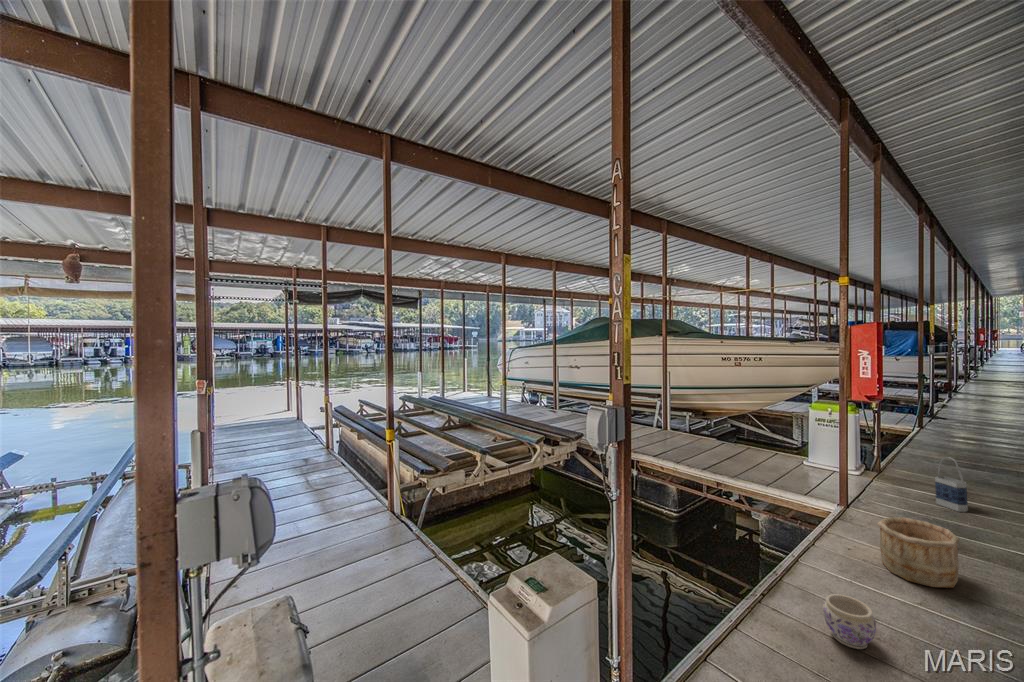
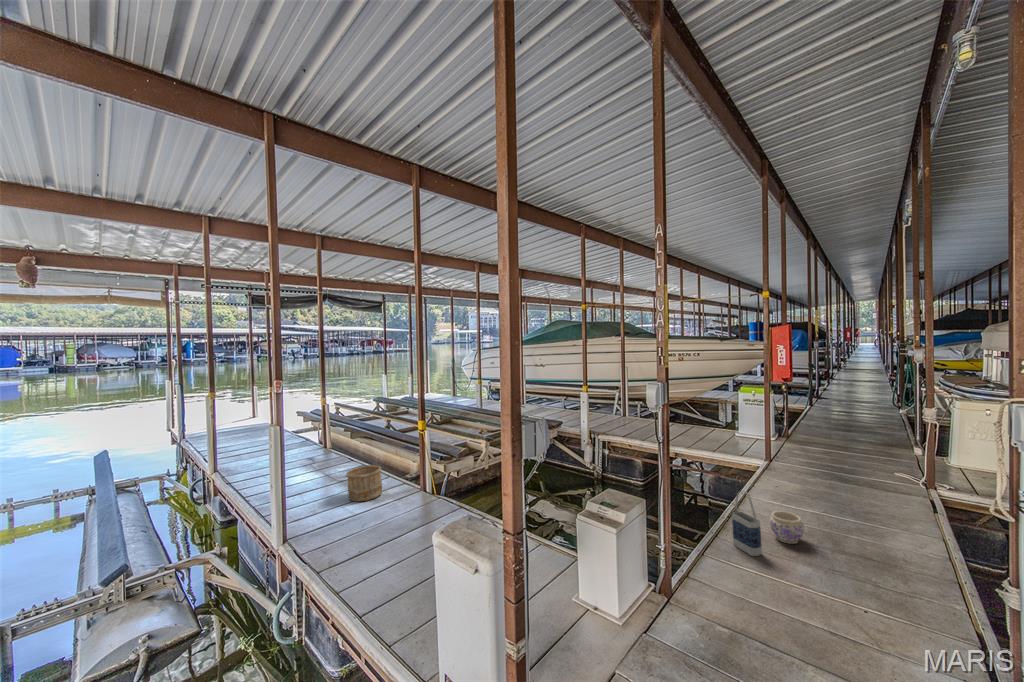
bag: present [935,457,968,512] -> present [732,490,762,556]
wooden bucket: present [877,517,960,588] -> present [346,465,382,501]

